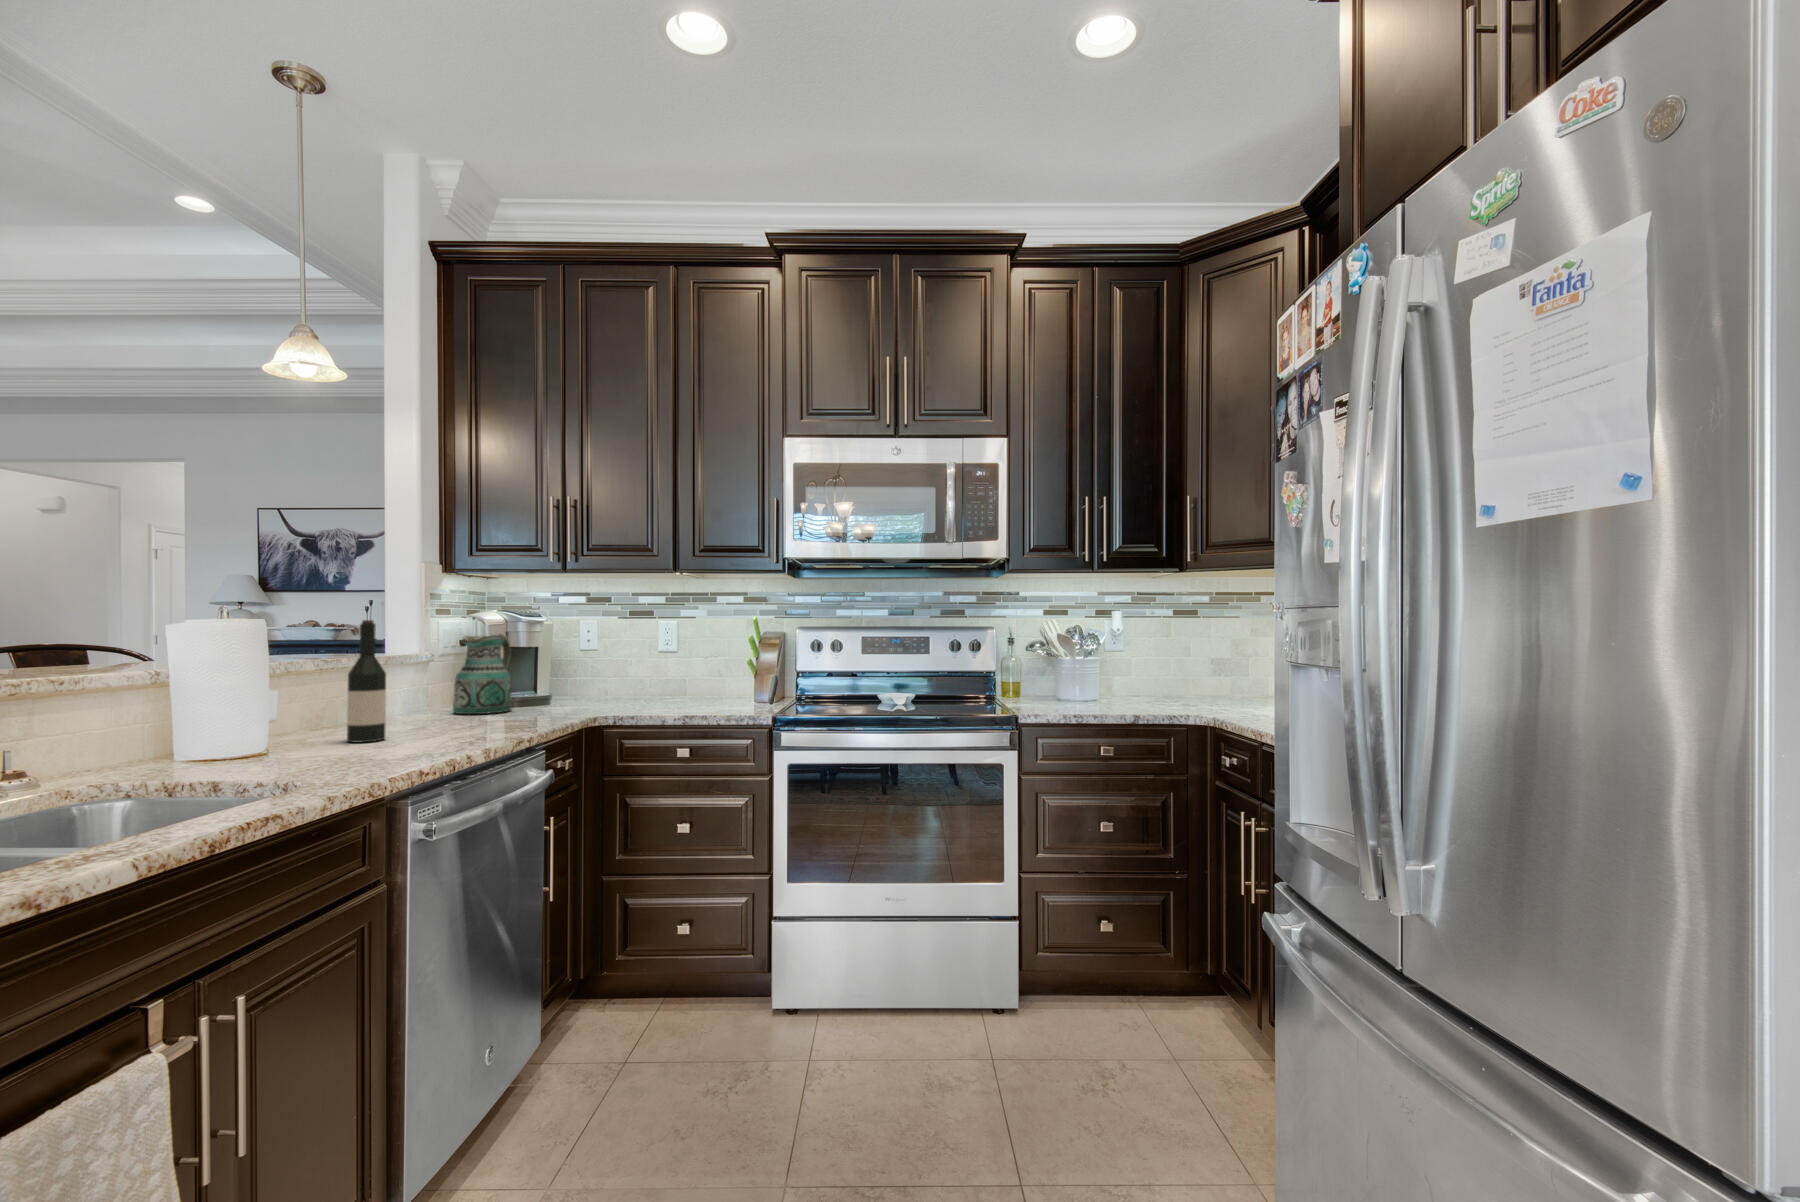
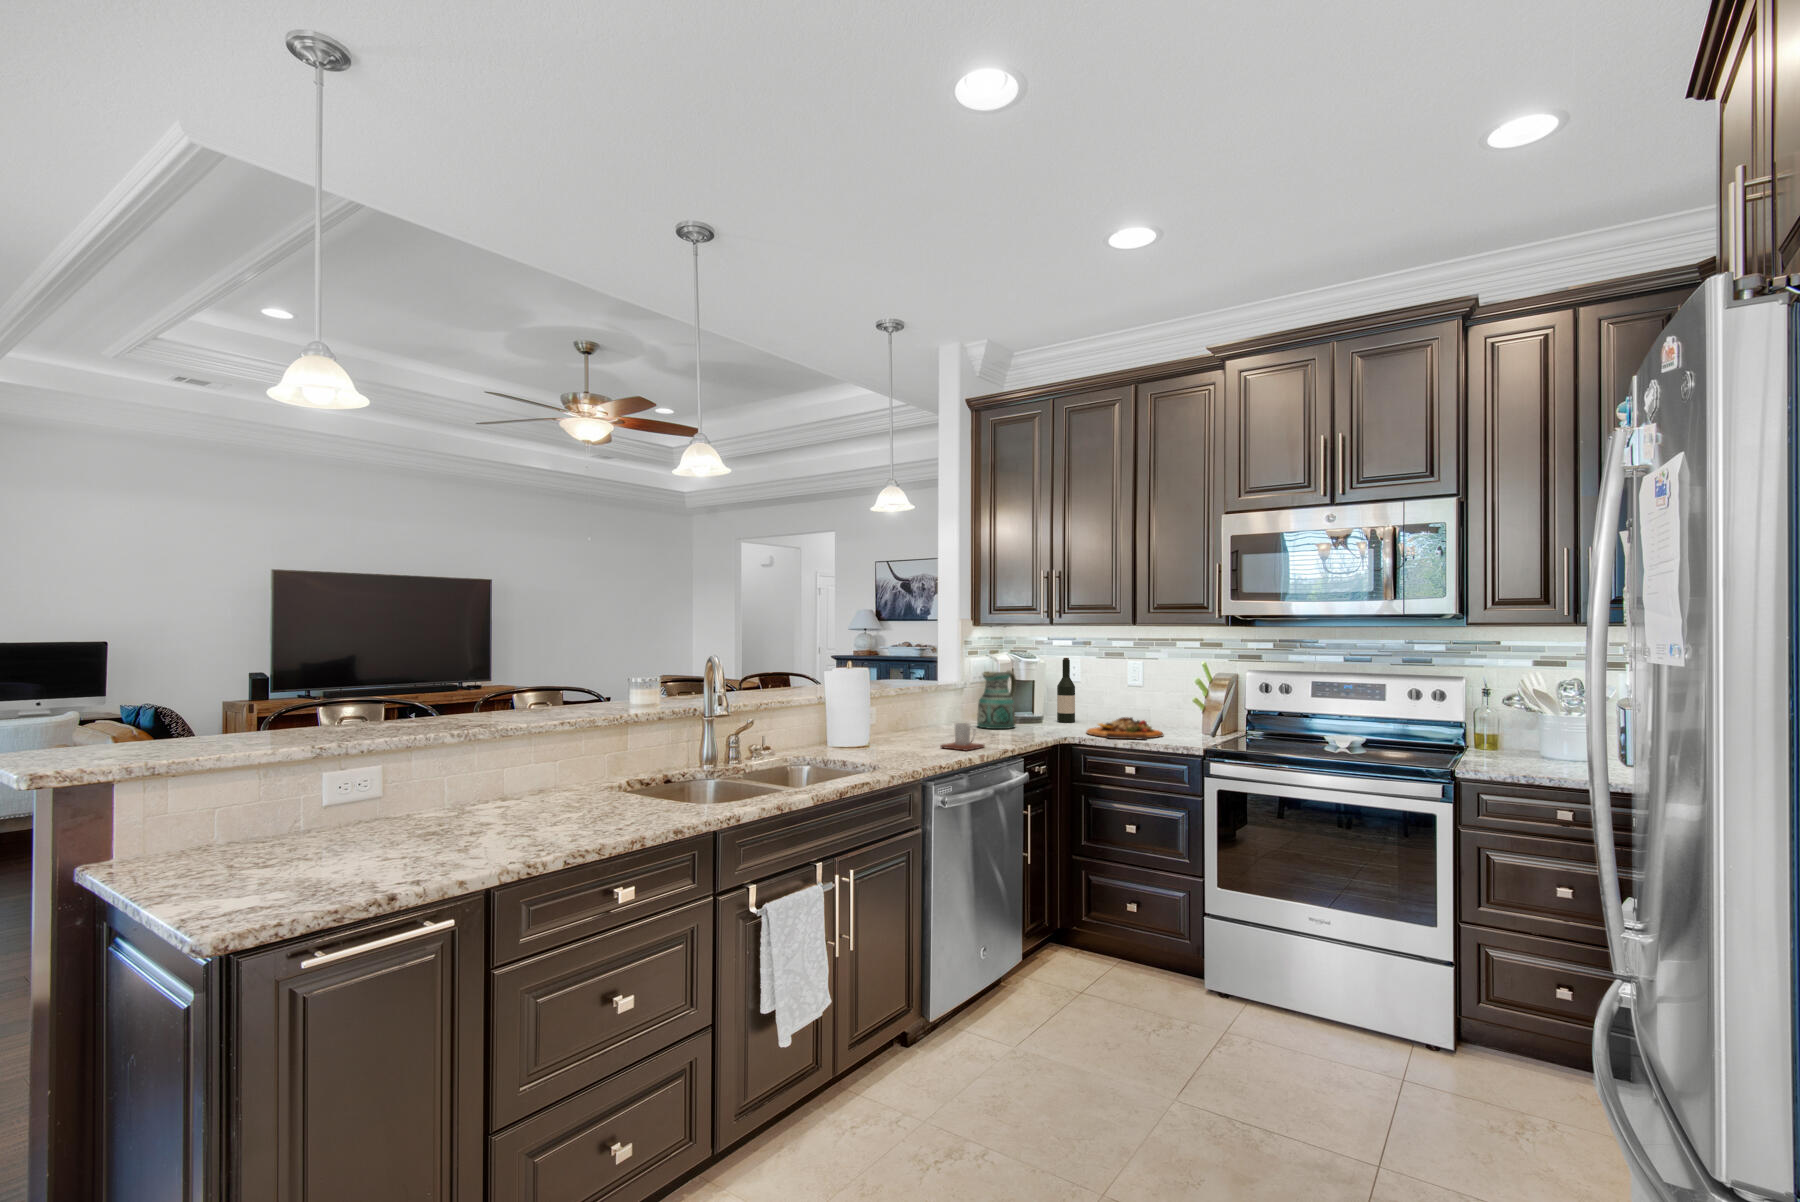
wine bottle: present [347,620,386,742] -> present [1057,658,1075,722]
cutting board: none [615,686,713,713] -> present [1087,717,1163,740]
mug: none [406,704,482,745] -> present [940,723,984,751]

